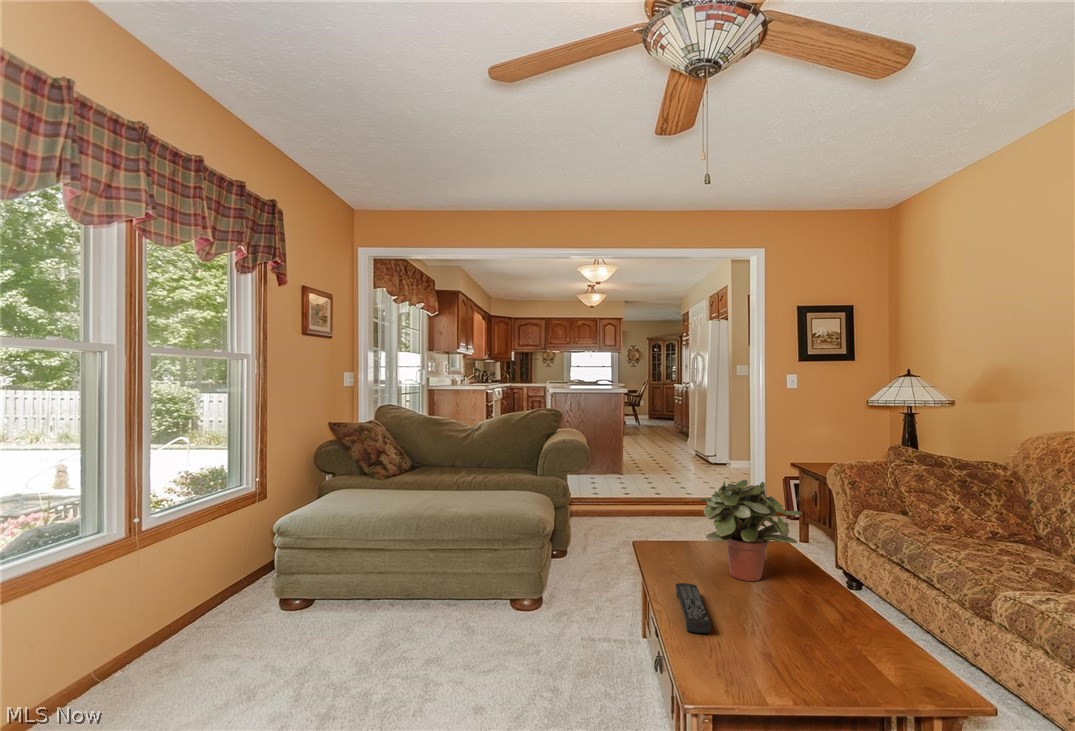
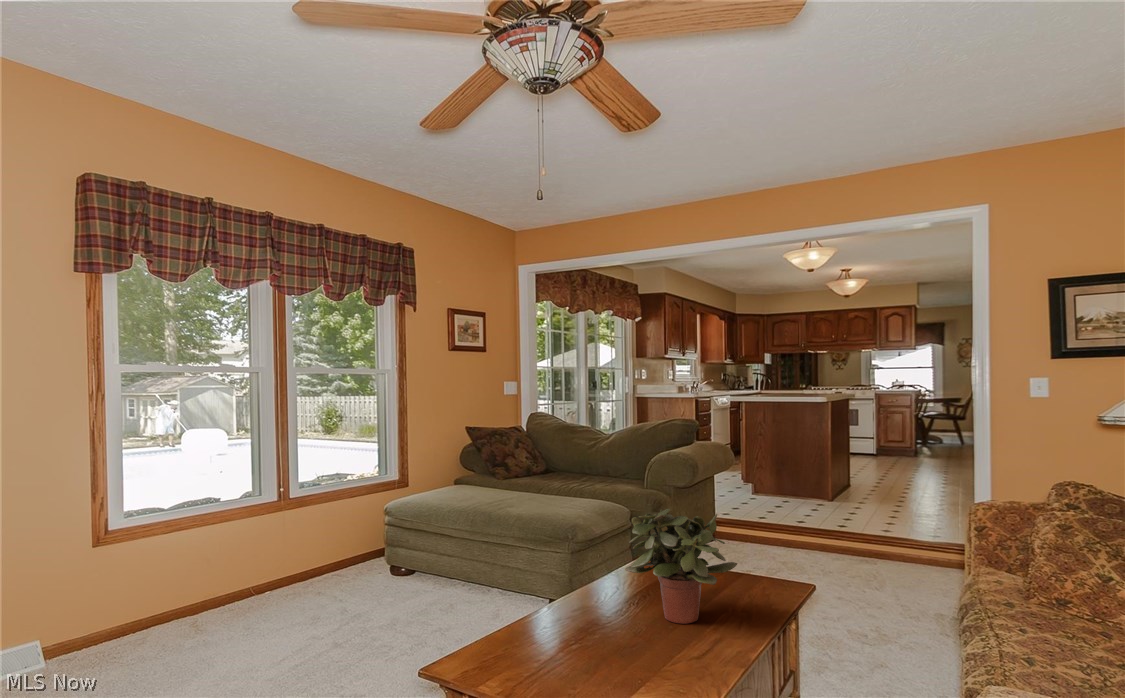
remote control: present [676,583,711,633] -> none [520,609,590,654]

